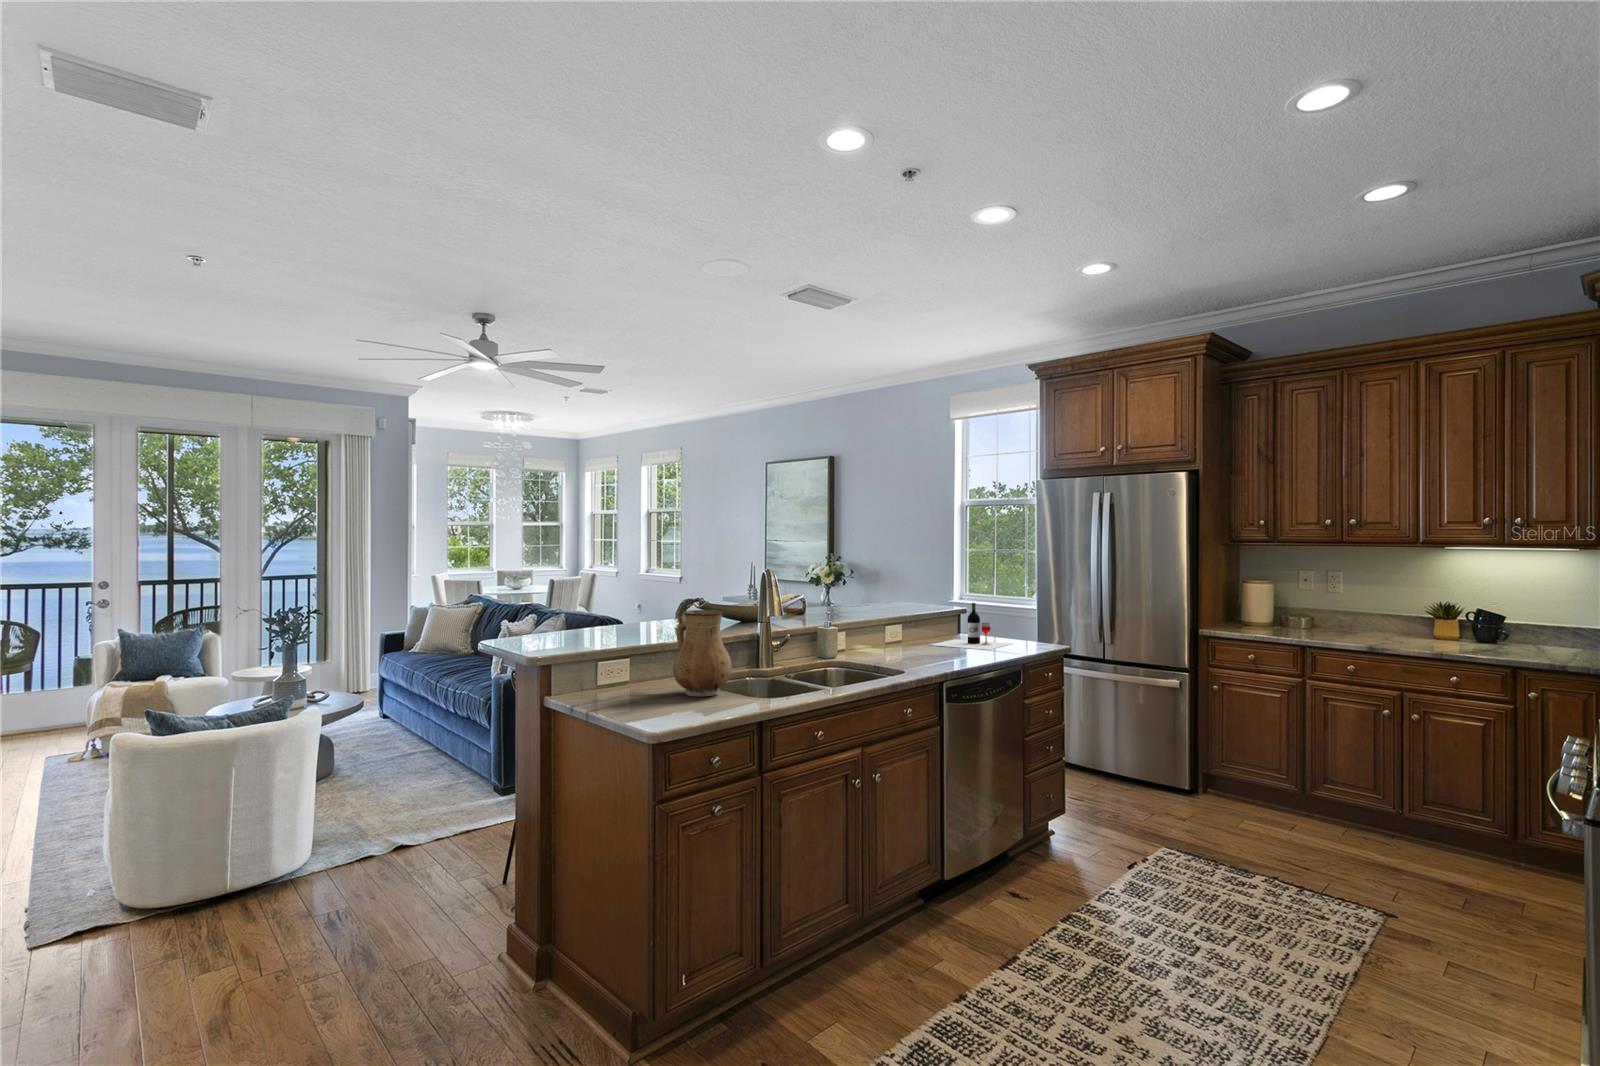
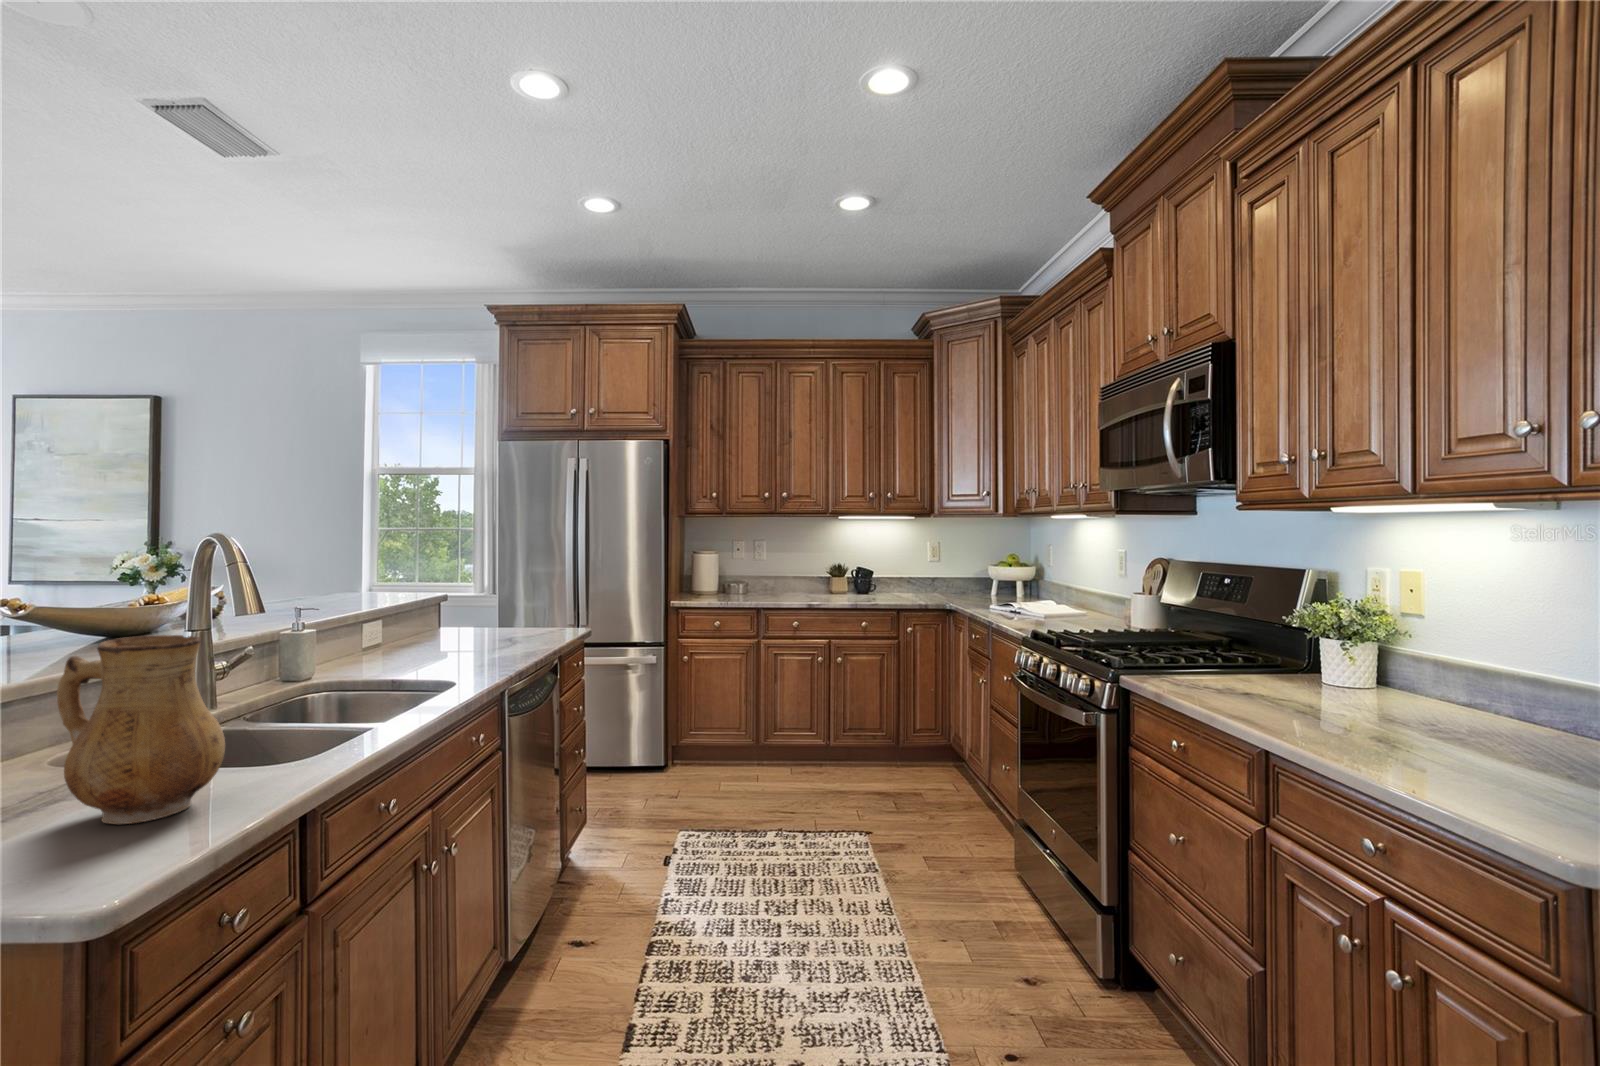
wine bottle: present [931,603,1012,650] -> none [421,589,524,650]

